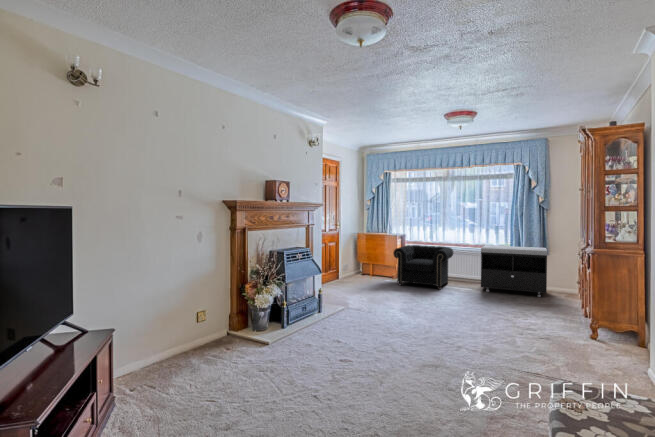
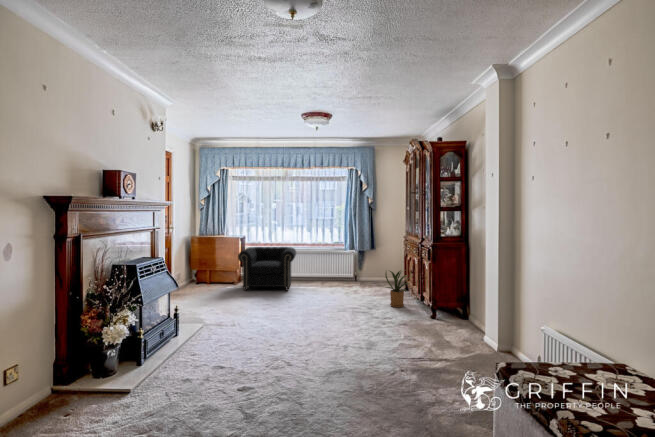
storage bench: present [481,245,547,297] -> none [324,244,379,288]
house plant: none [539,275,577,320] -> present [385,270,410,307]

